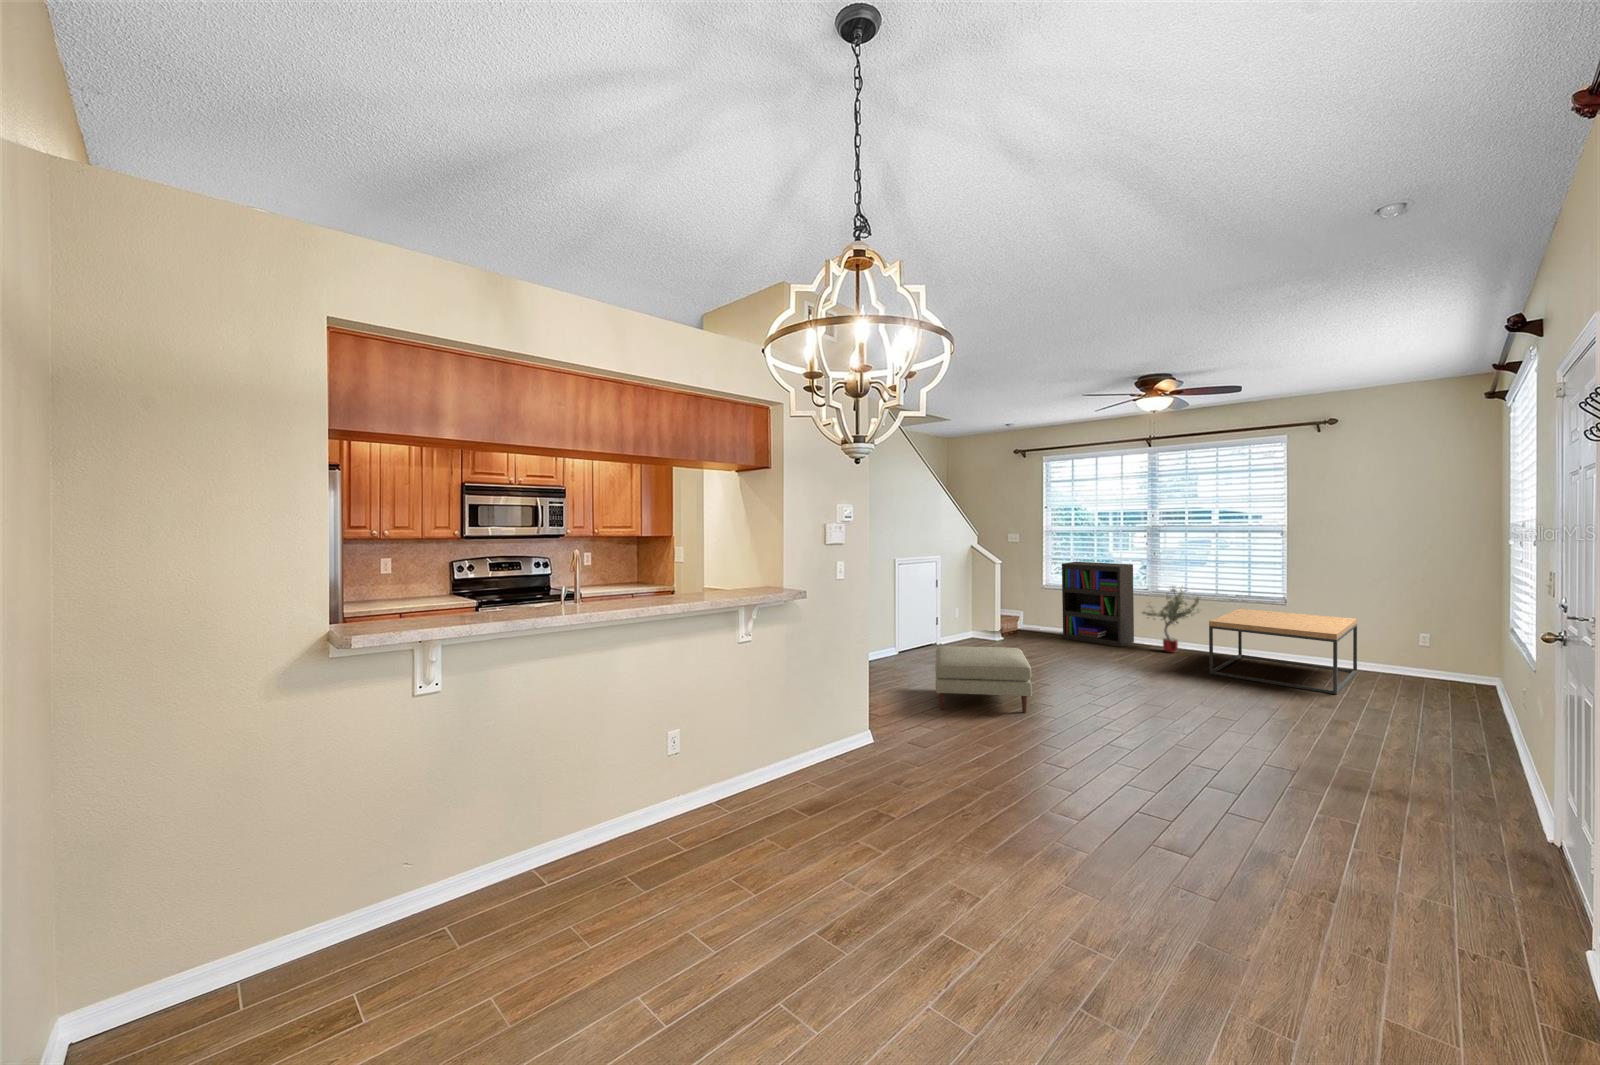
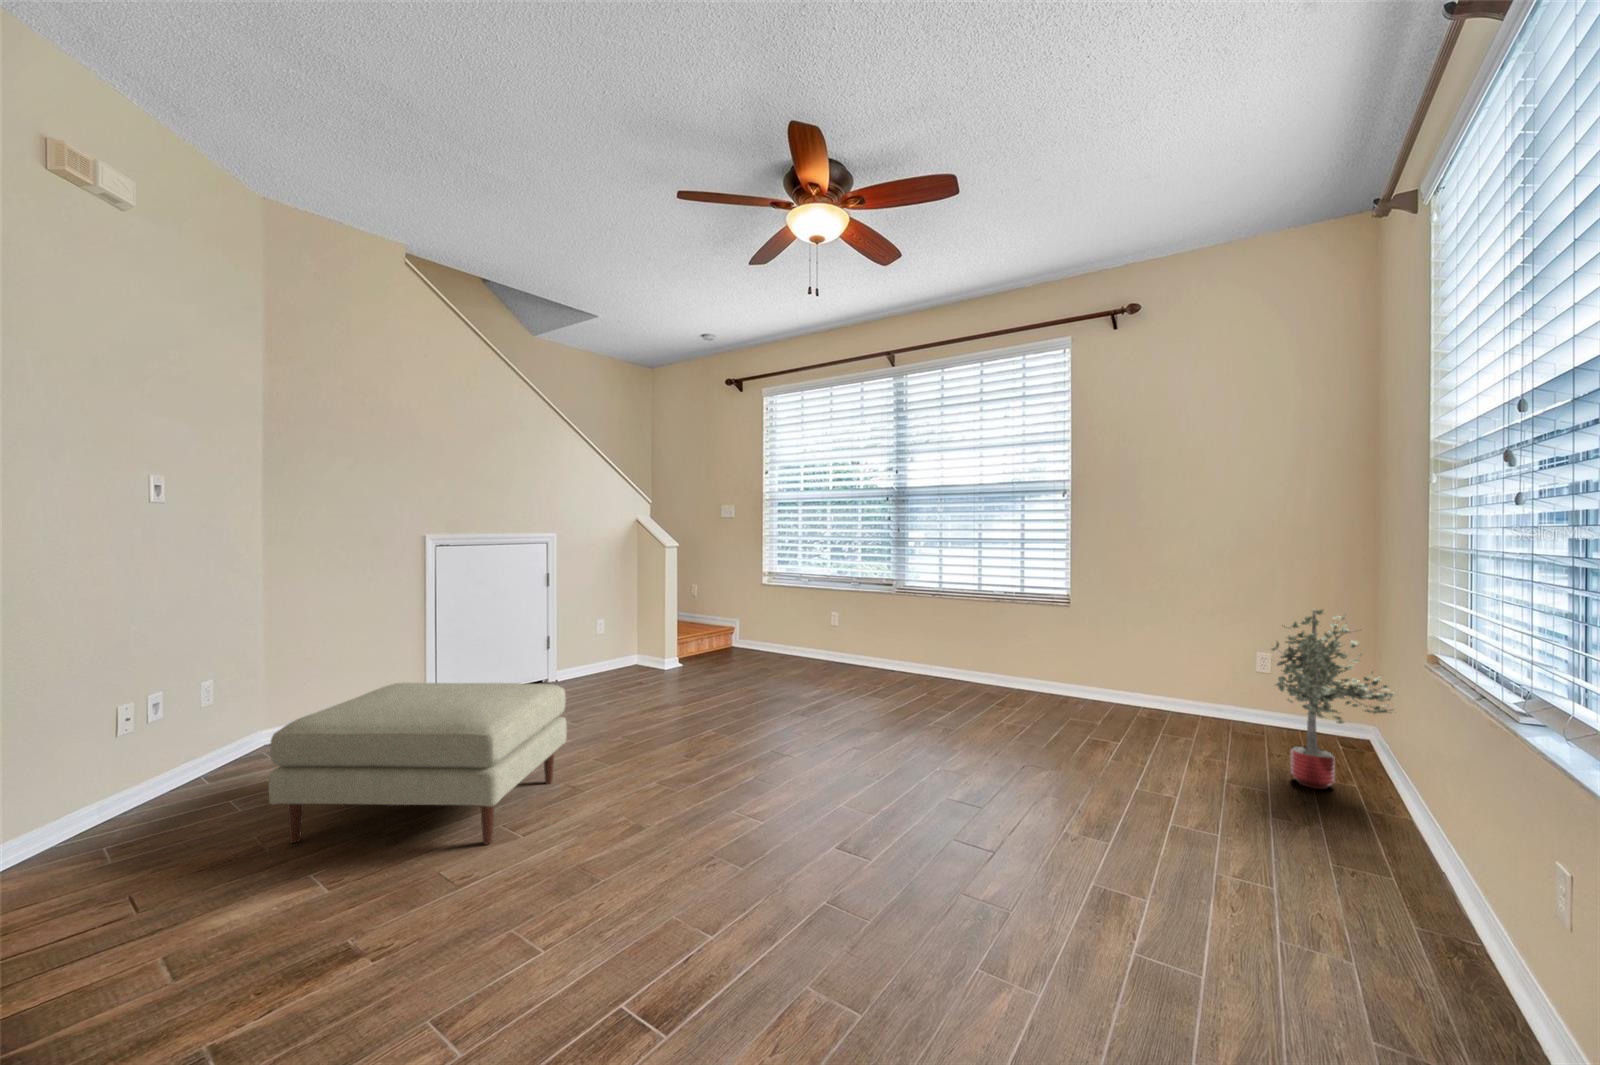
bookshelf: present [1062,562,1134,647] -> none [772,546,871,677]
potted tree: present [1143,586,1200,653] -> present [1272,609,1393,789]
coffee table: present [1209,609,1357,694] -> none [946,613,1167,763]

